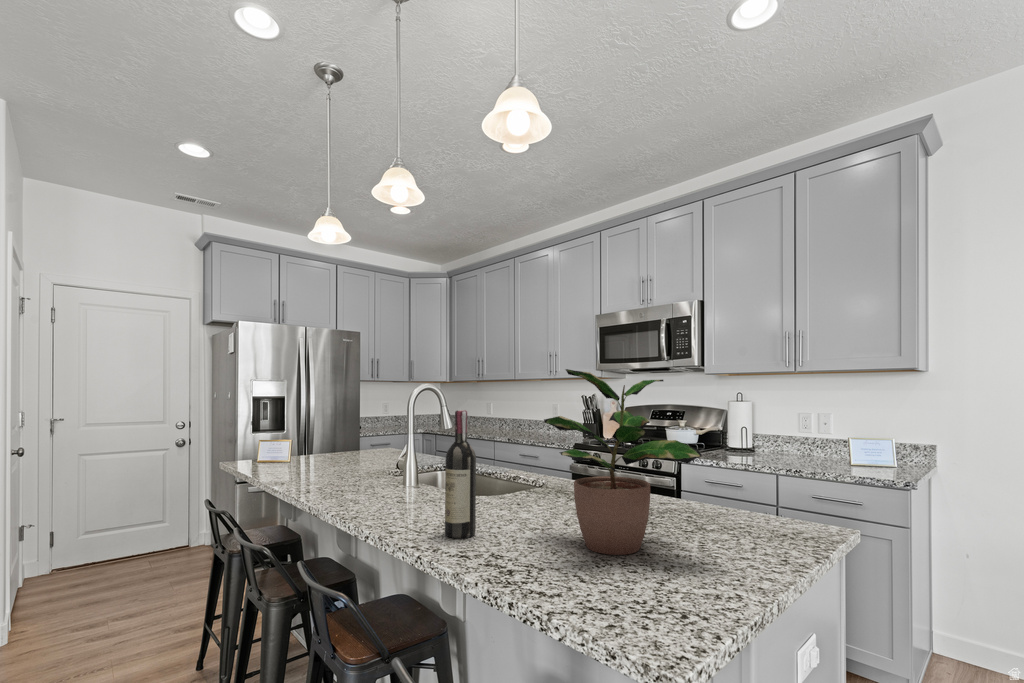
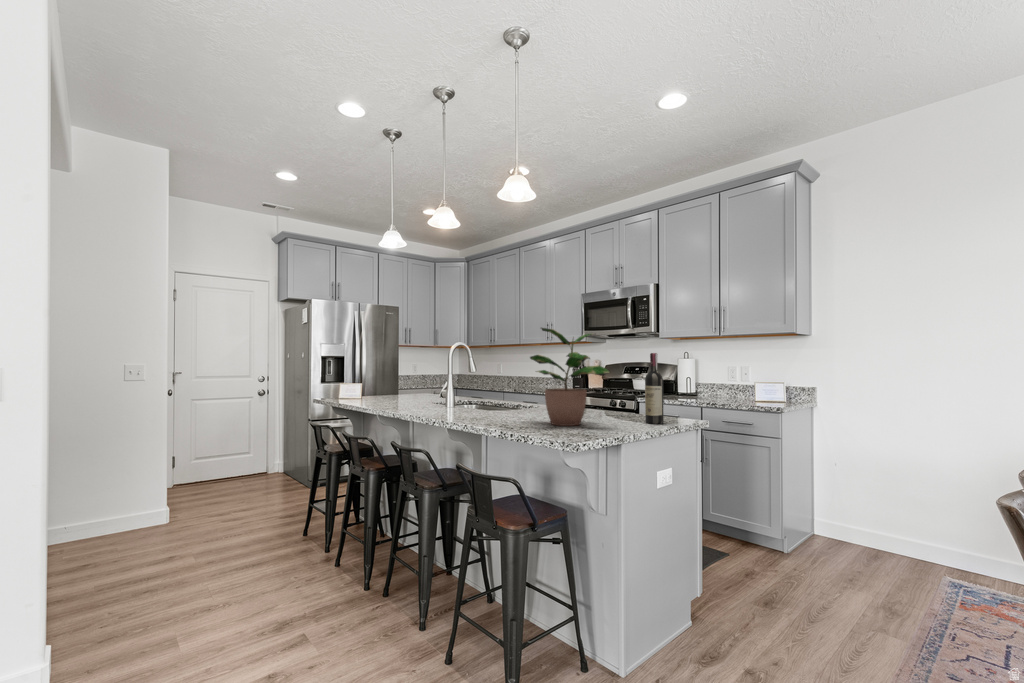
wine bottle: present [445,410,476,538] -> present [645,353,664,424]

